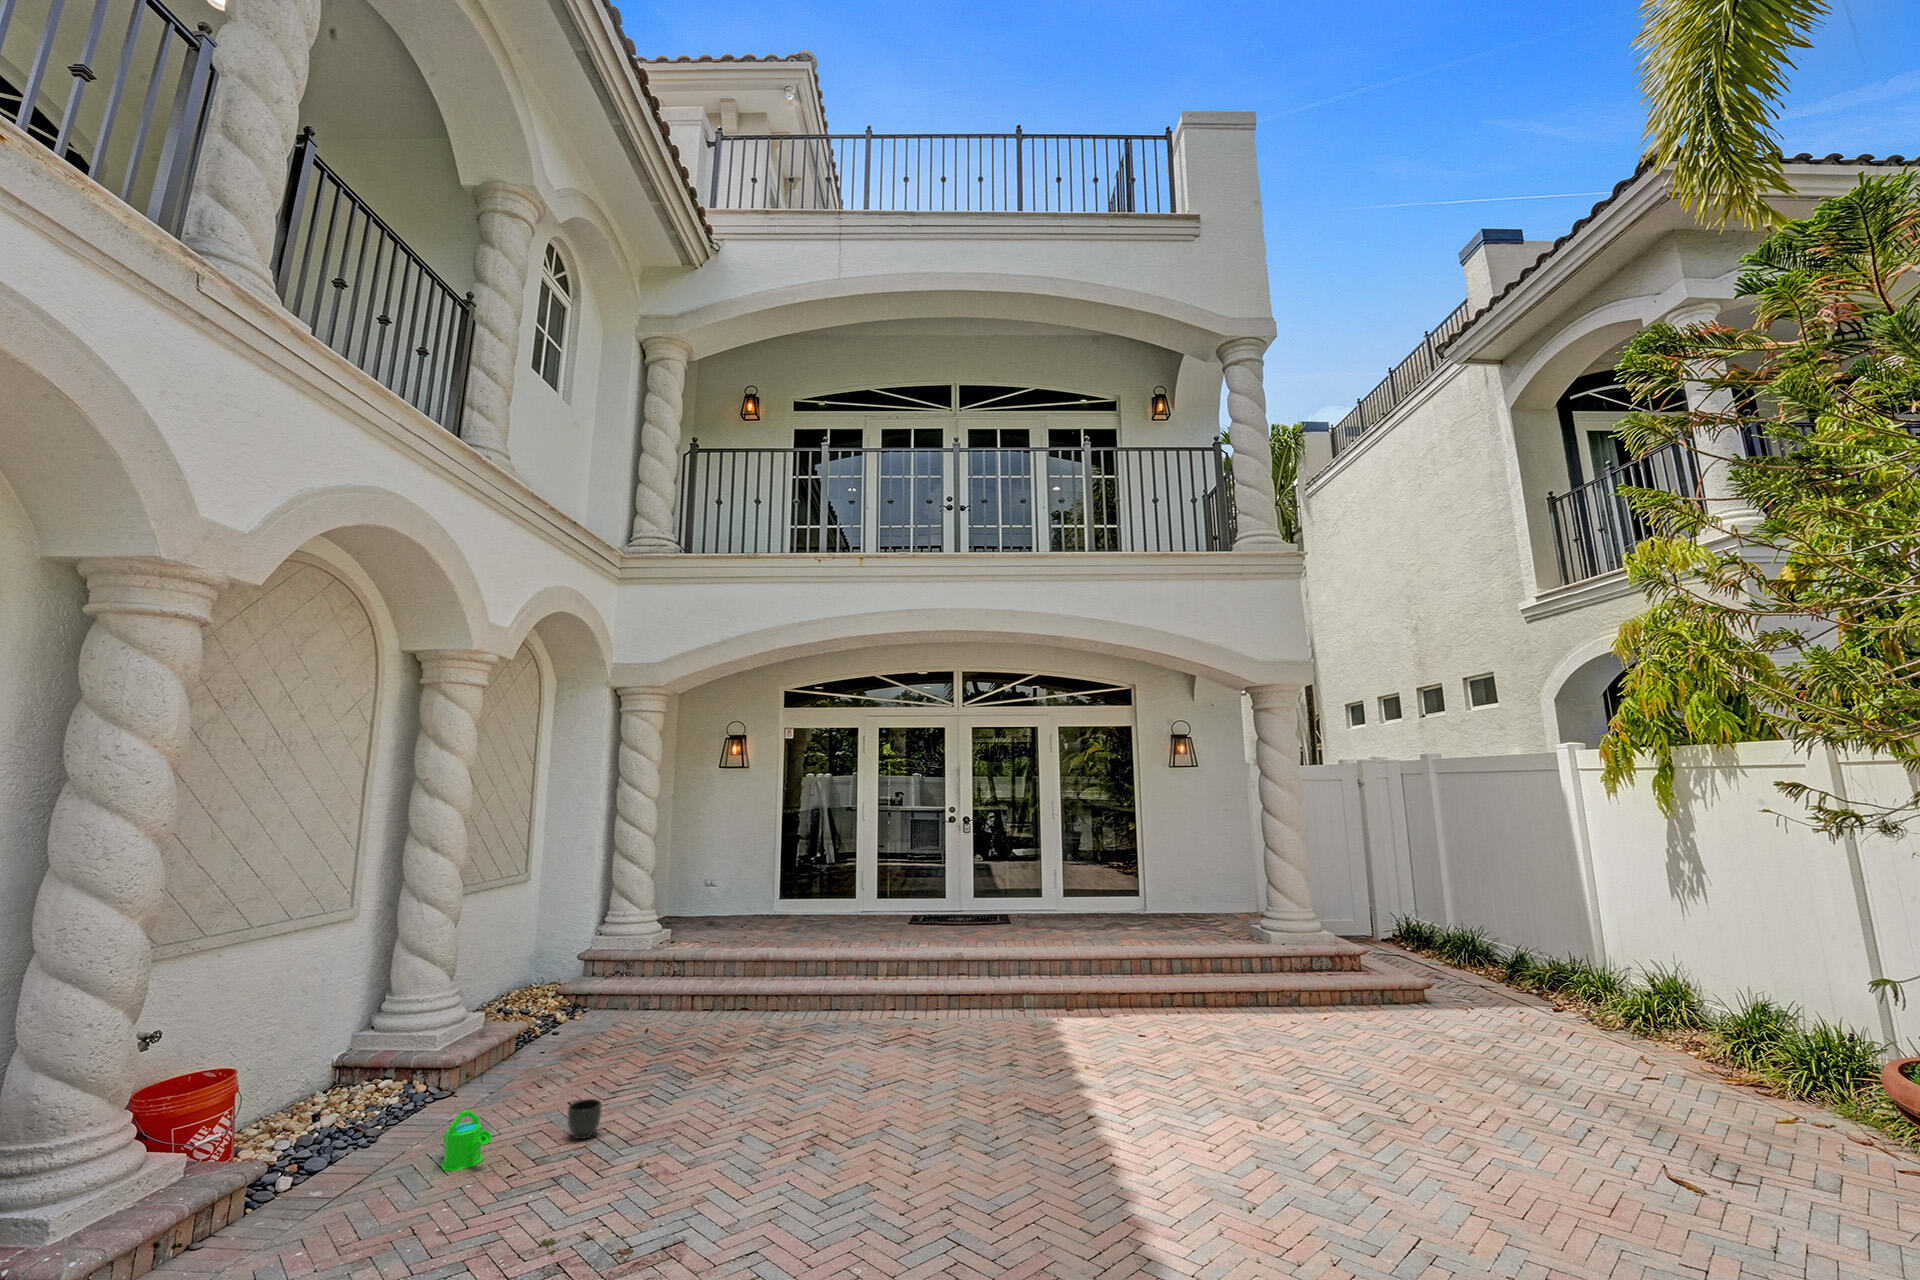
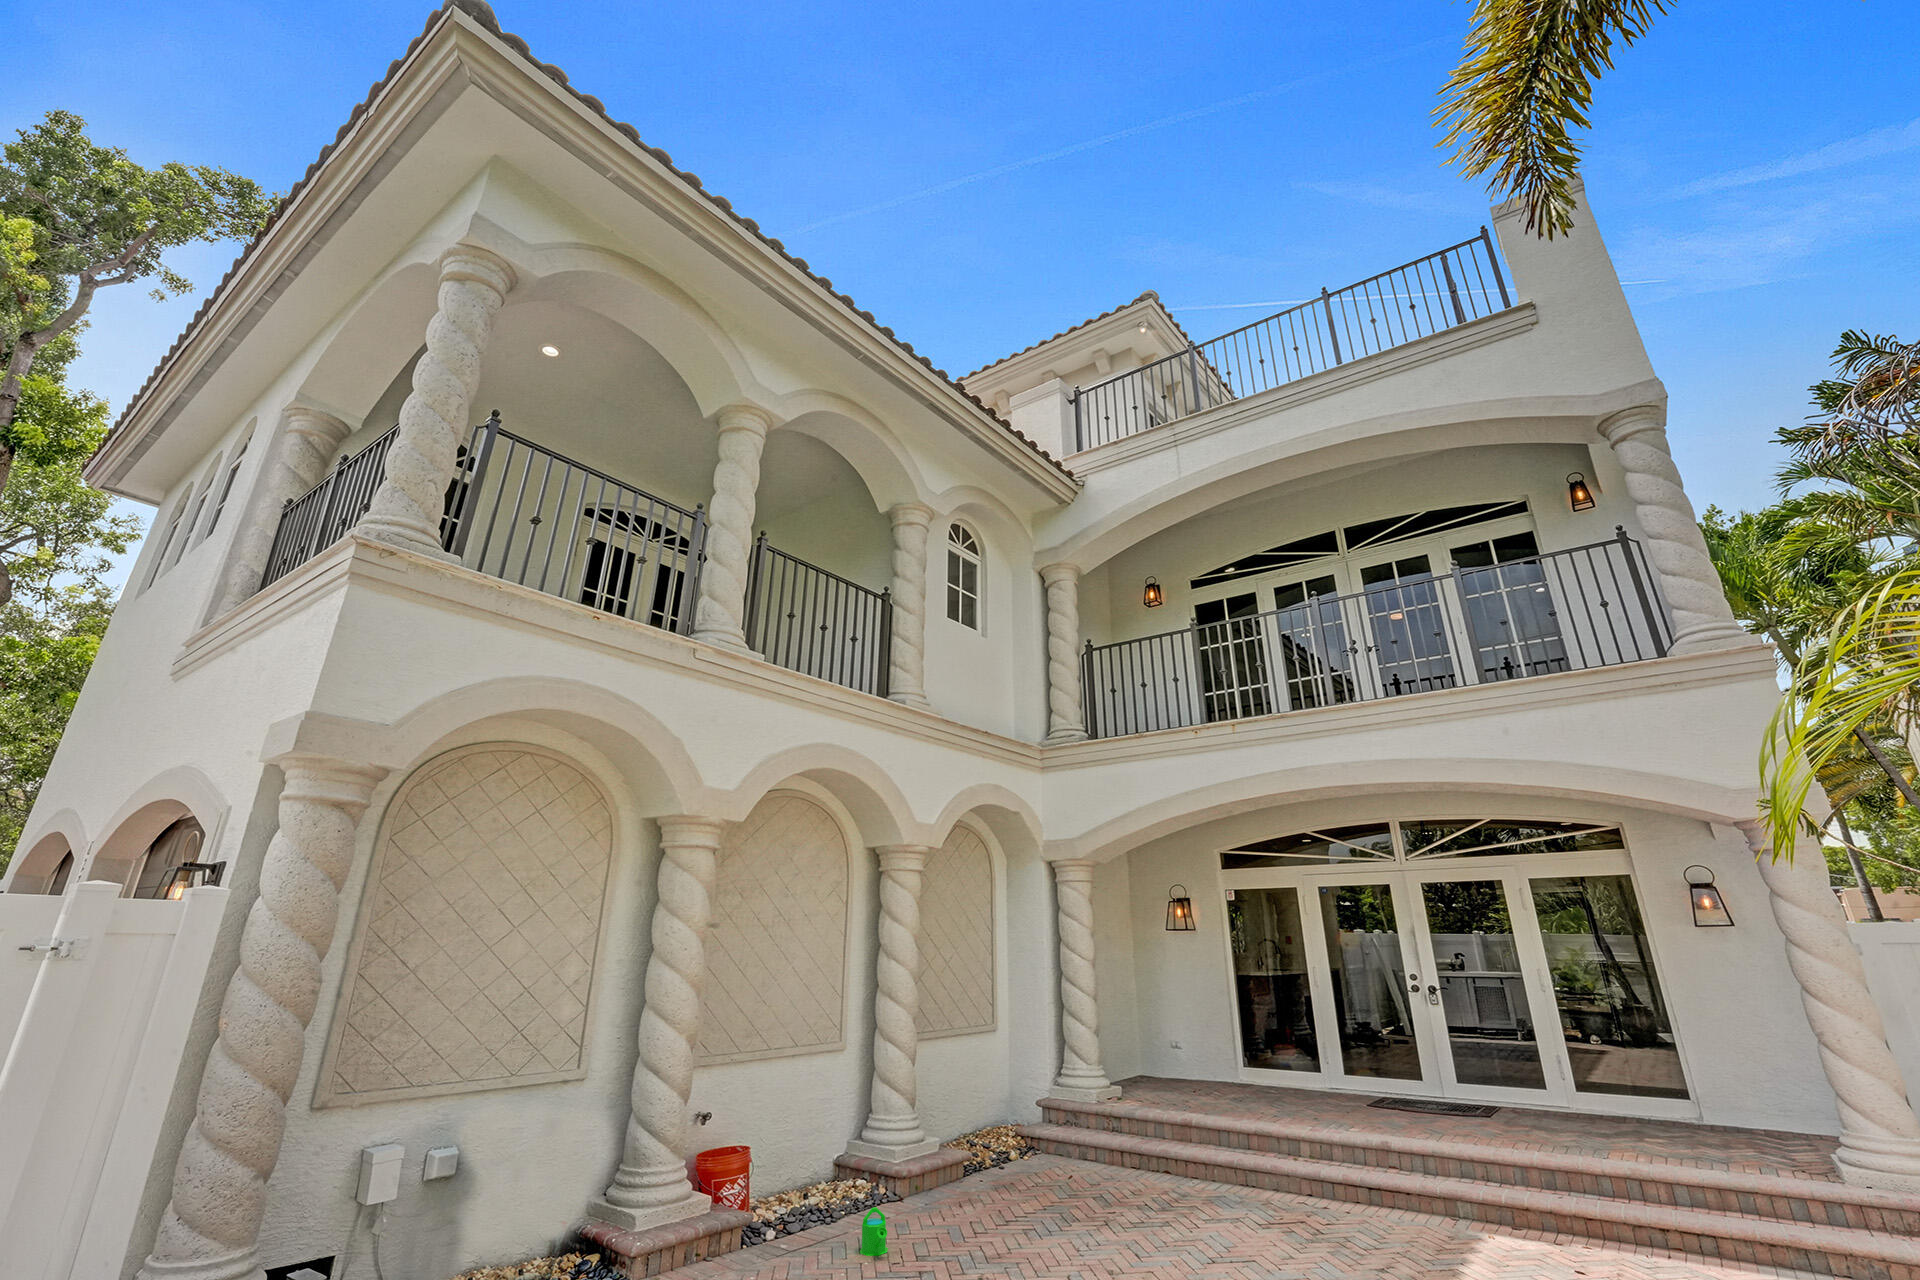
planter: present [568,1099,602,1139] -> none [948,1220,973,1255]

